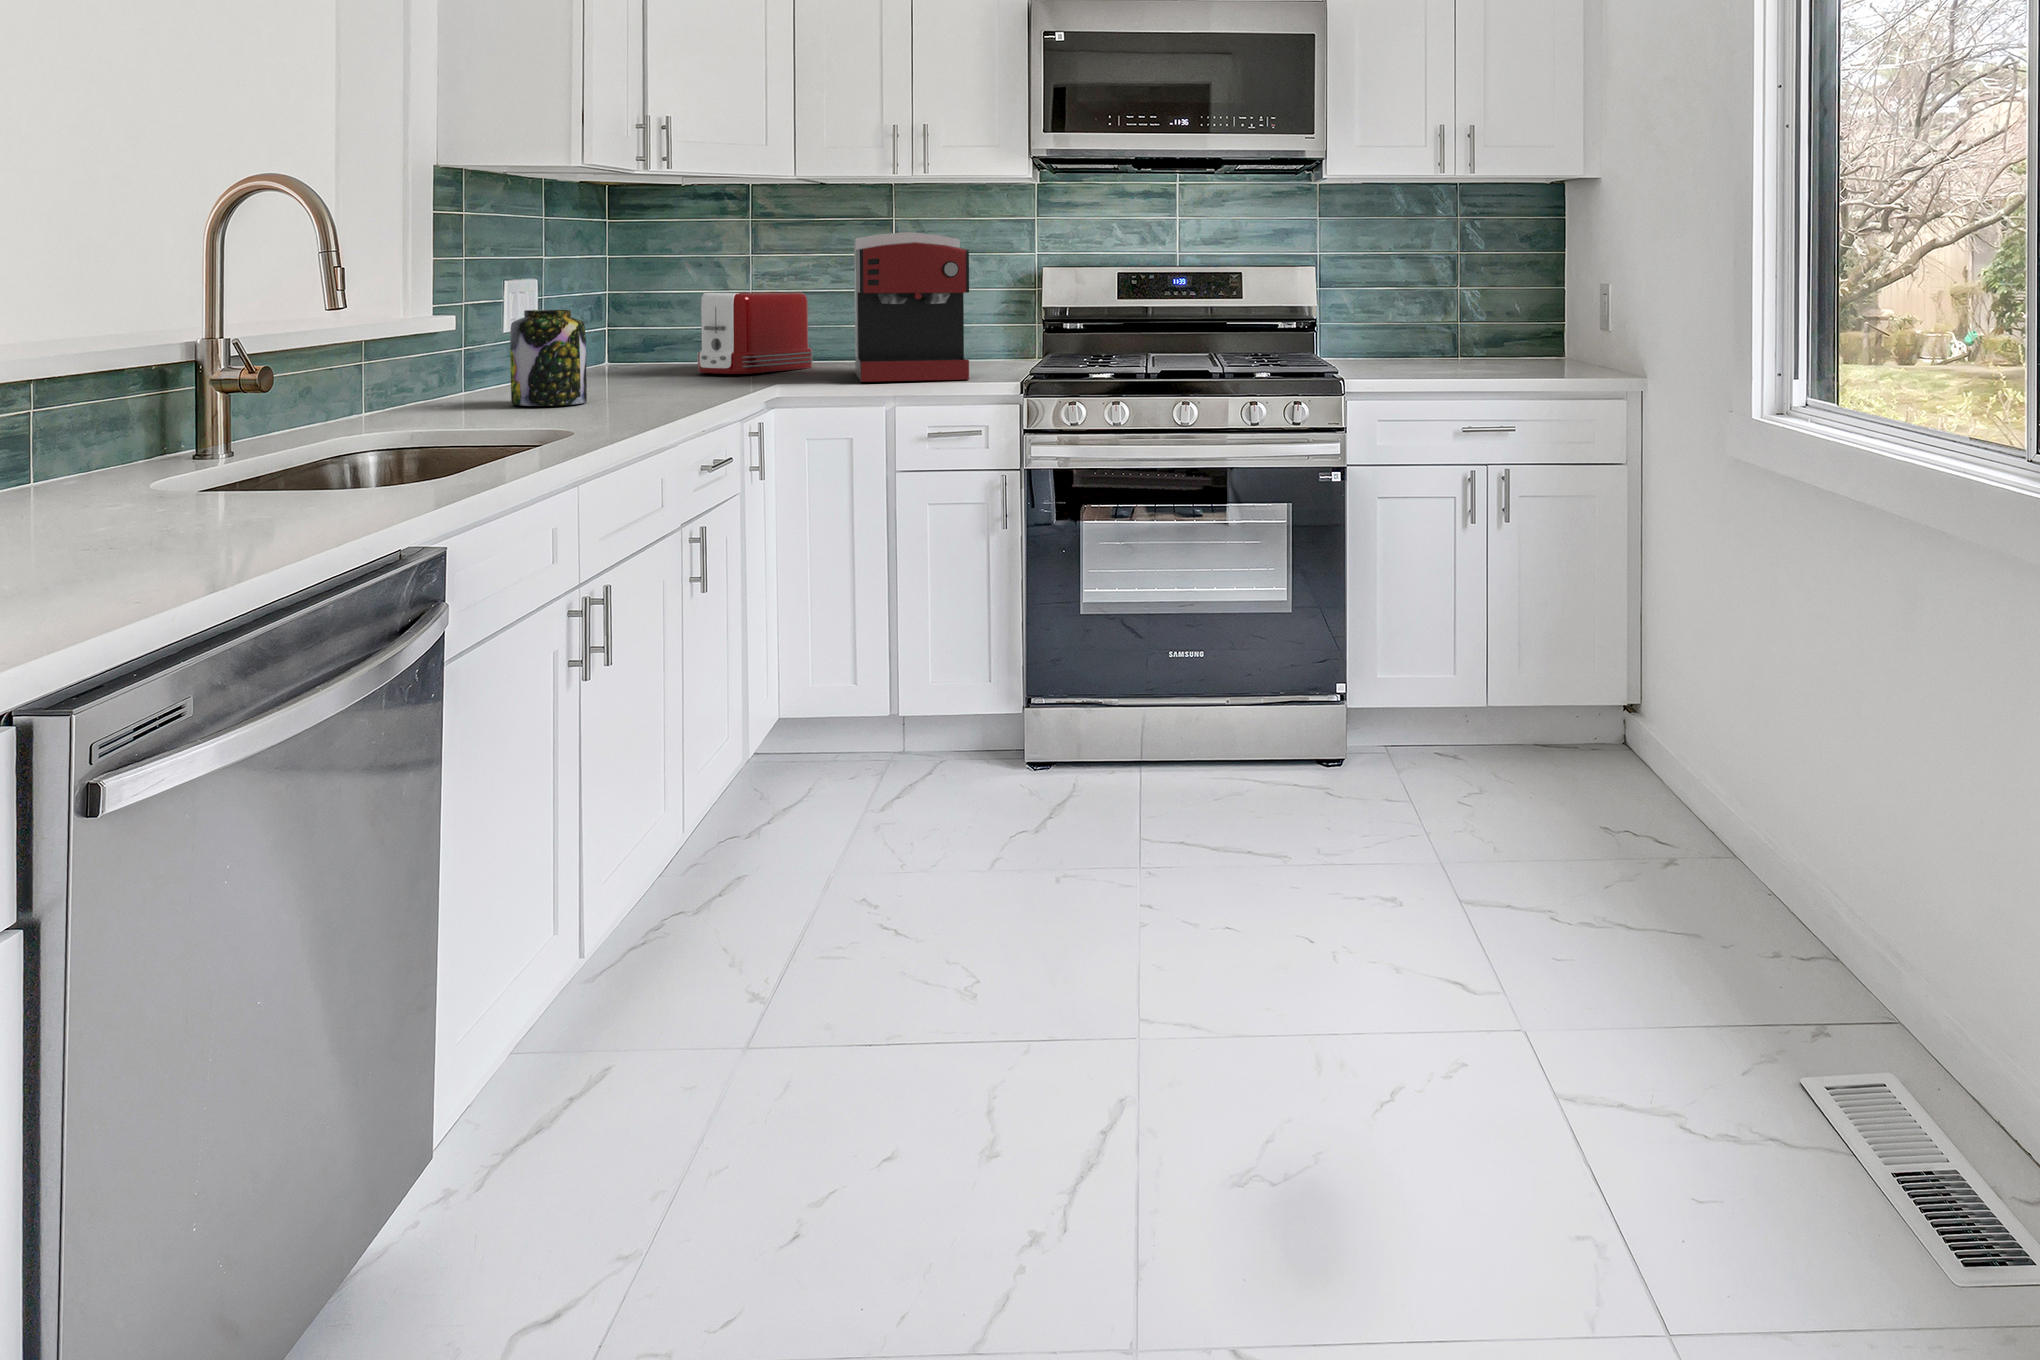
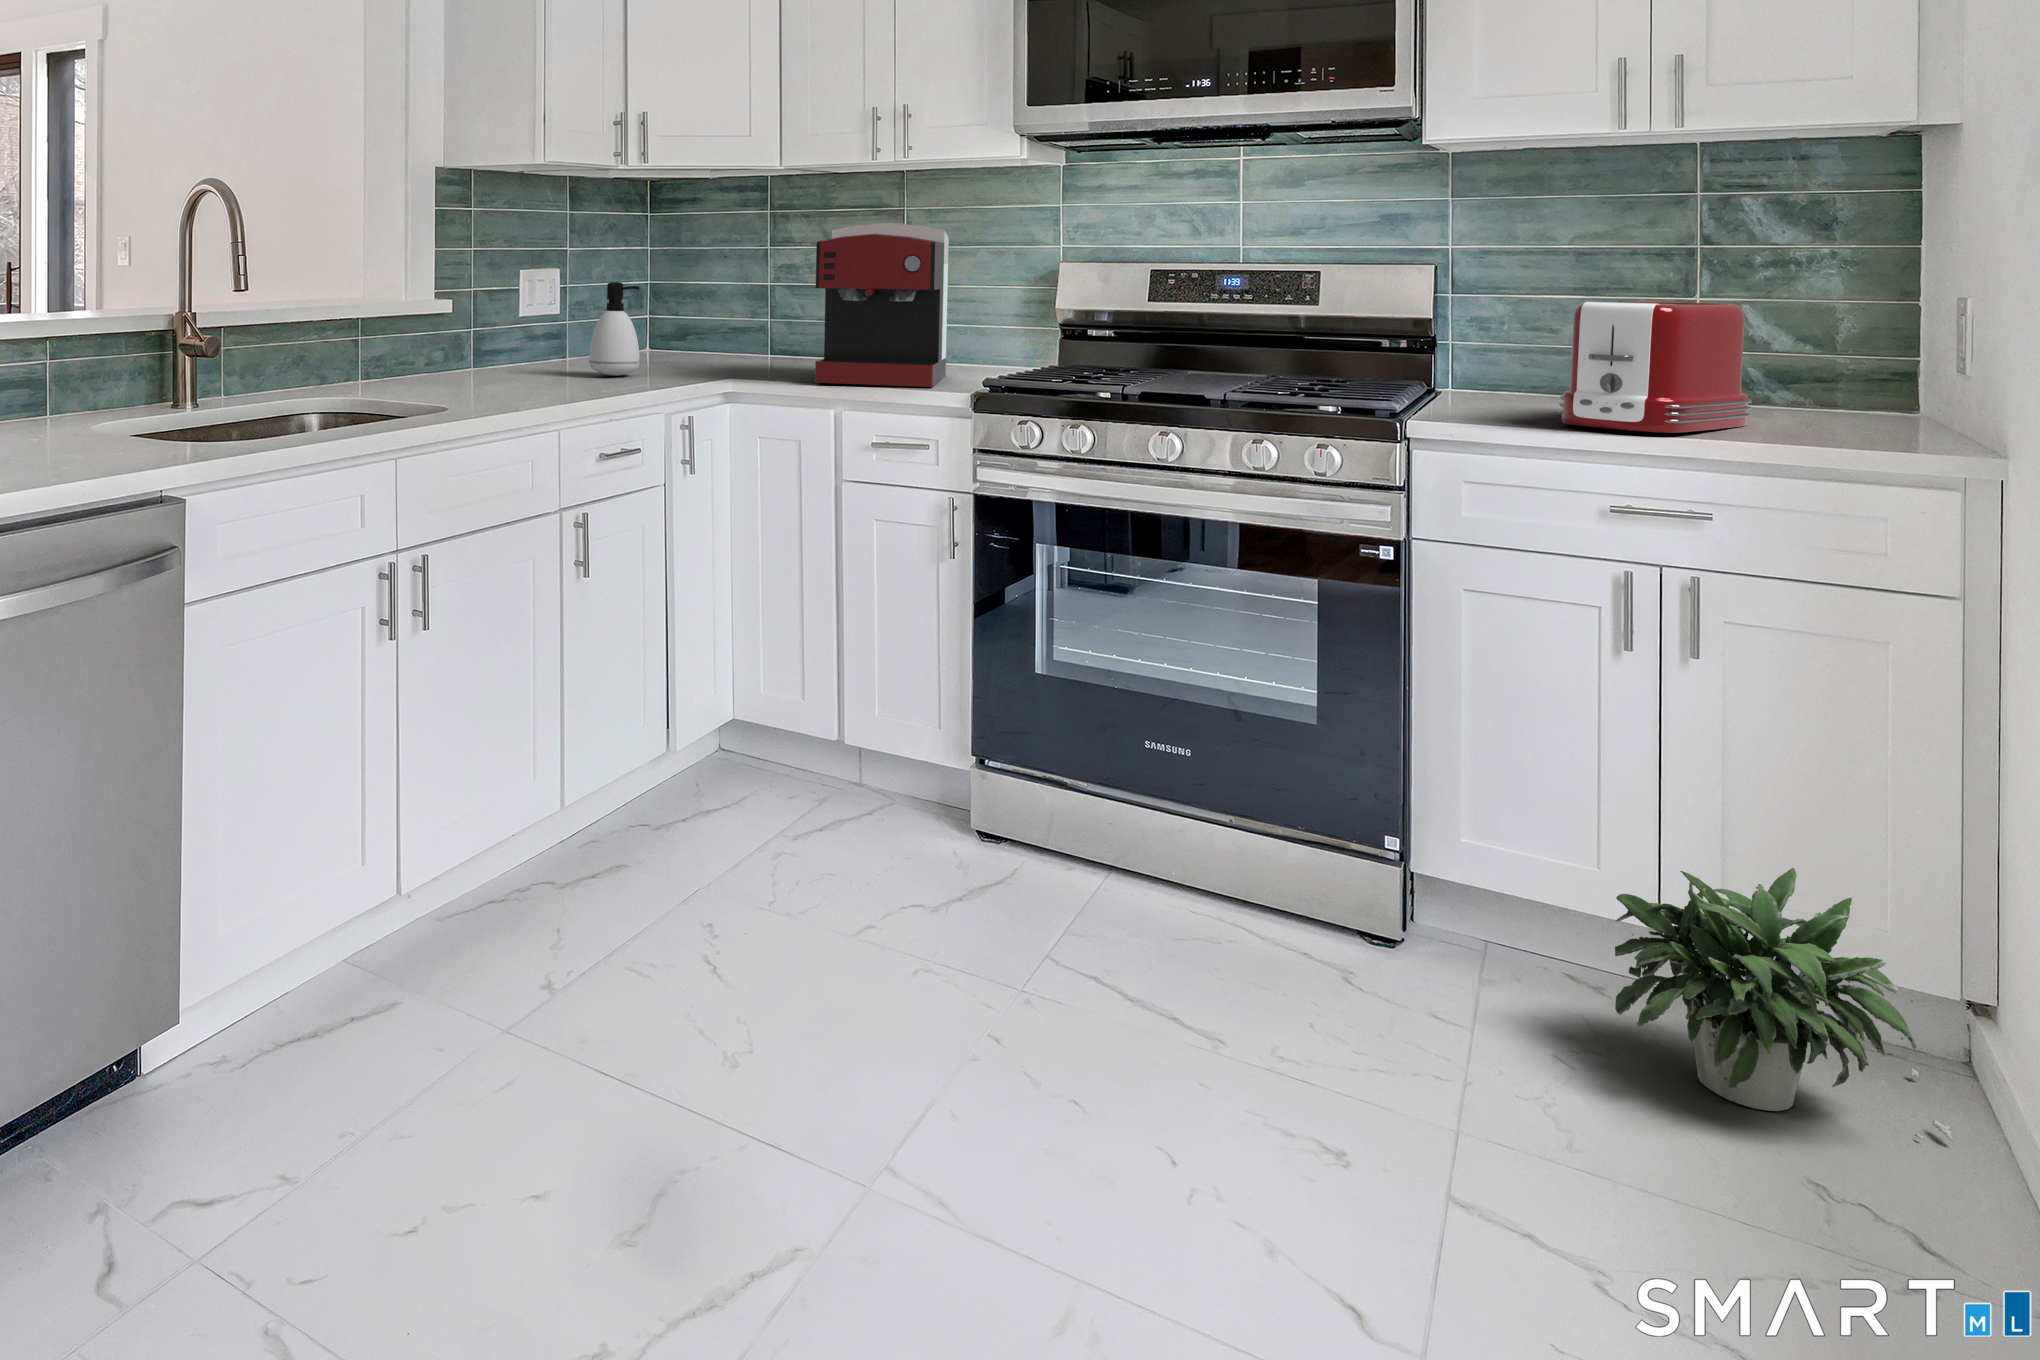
soap dispenser: none [607,290,663,388] -> present [589,282,640,376]
toaster: present [697,292,813,374] -> present [1559,302,1751,433]
jar: present [510,310,587,406] -> none [487,299,548,388]
potted plant: none [1494,647,1660,799] -> present [1615,868,1952,1141]

